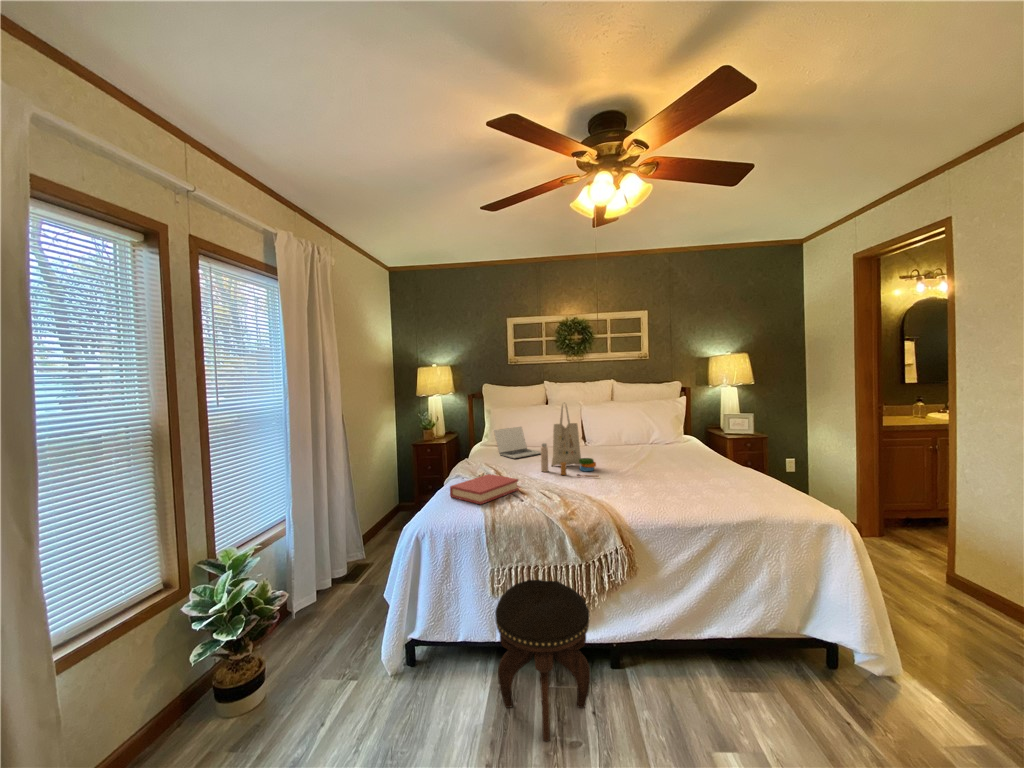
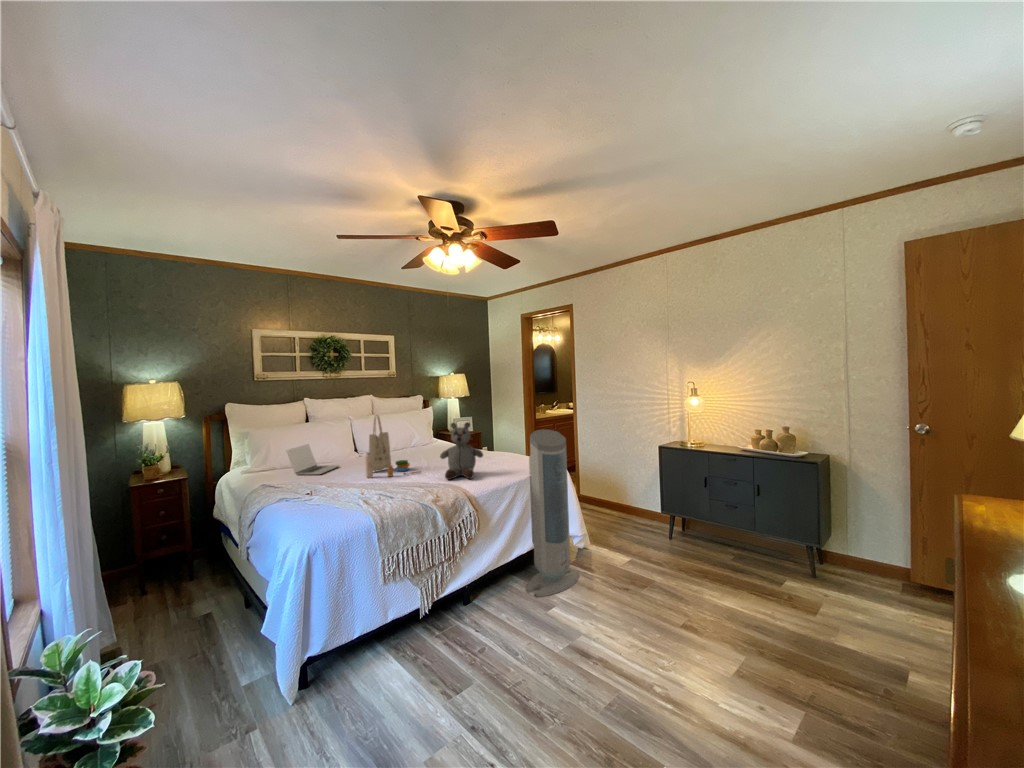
stuffed bear: none [606,421,667,501] -> present [440,422,483,480]
air purifier: none [710,447,835,737] -> present [526,429,579,597]
hardback book: present [450,474,519,504] -> none [321,483,376,511]
footstool: present [495,580,590,741] -> none [404,549,478,663]

